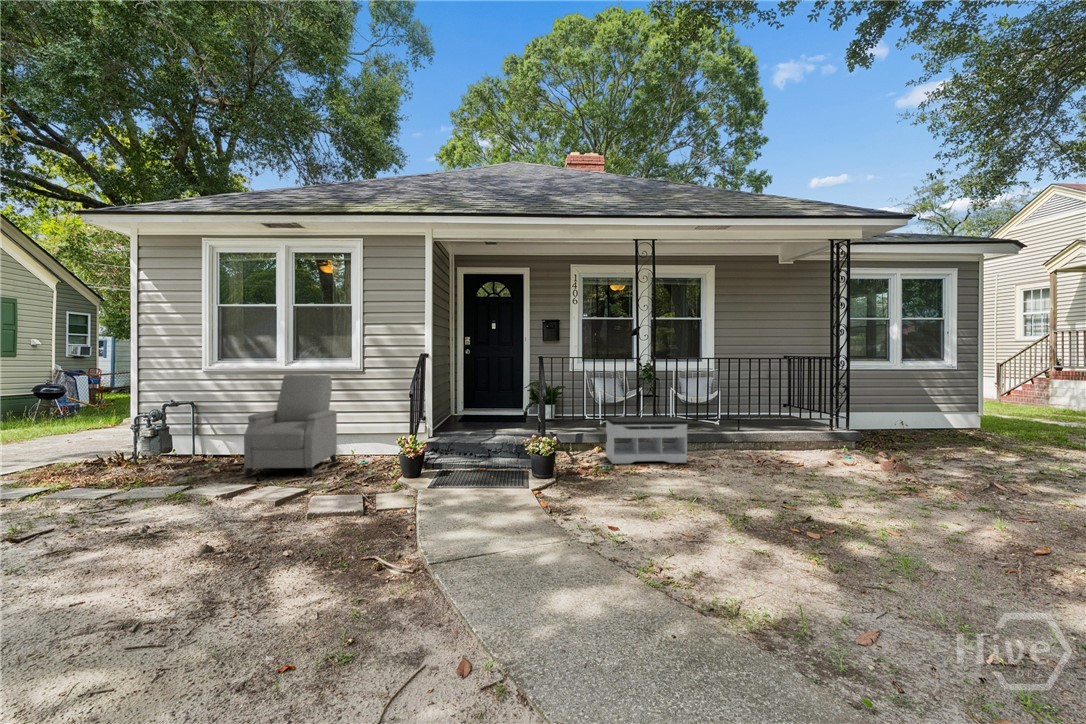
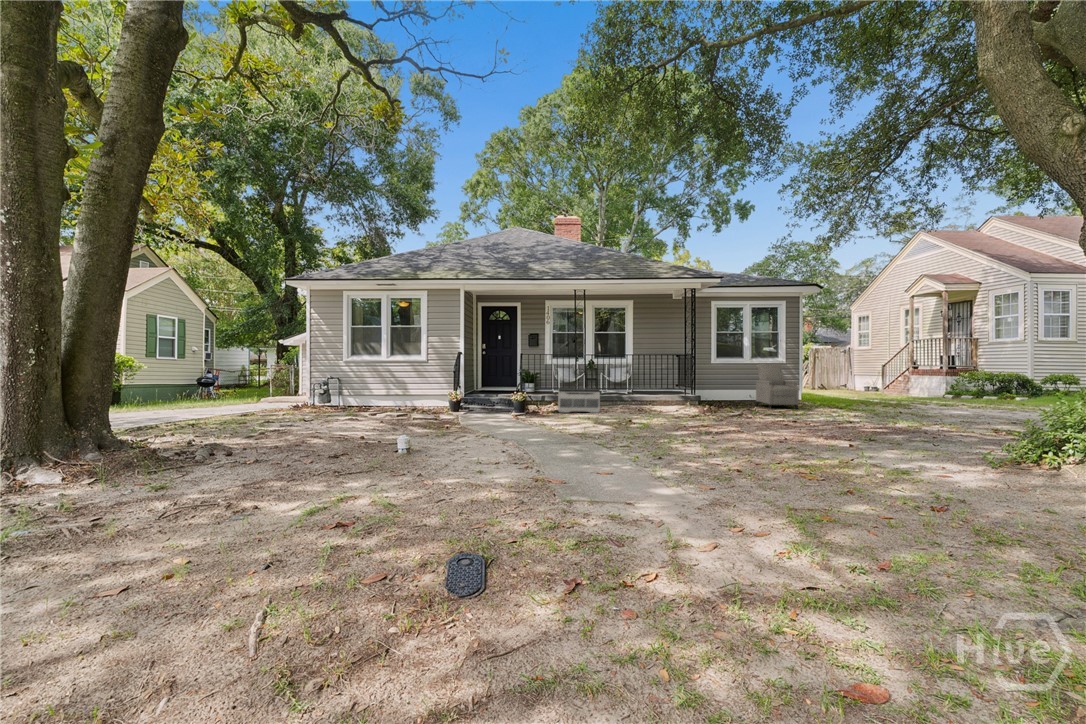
chair: present [244,374,337,477] -> present [756,364,799,409]

